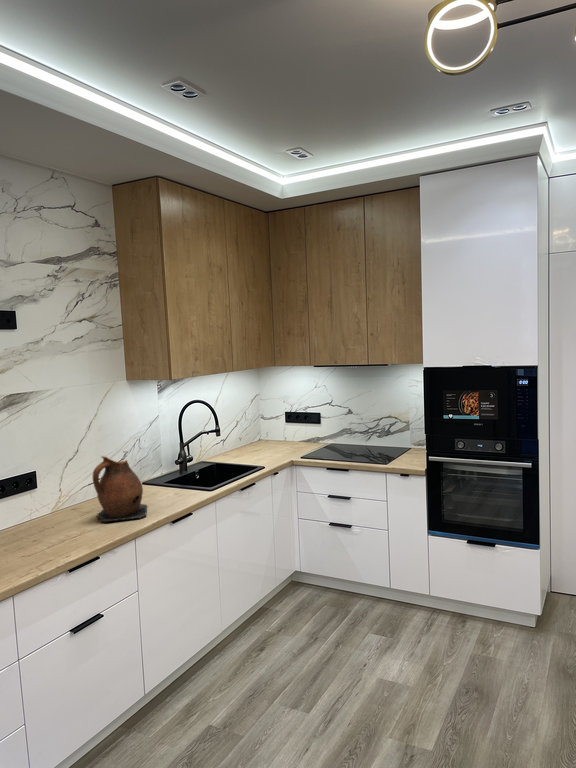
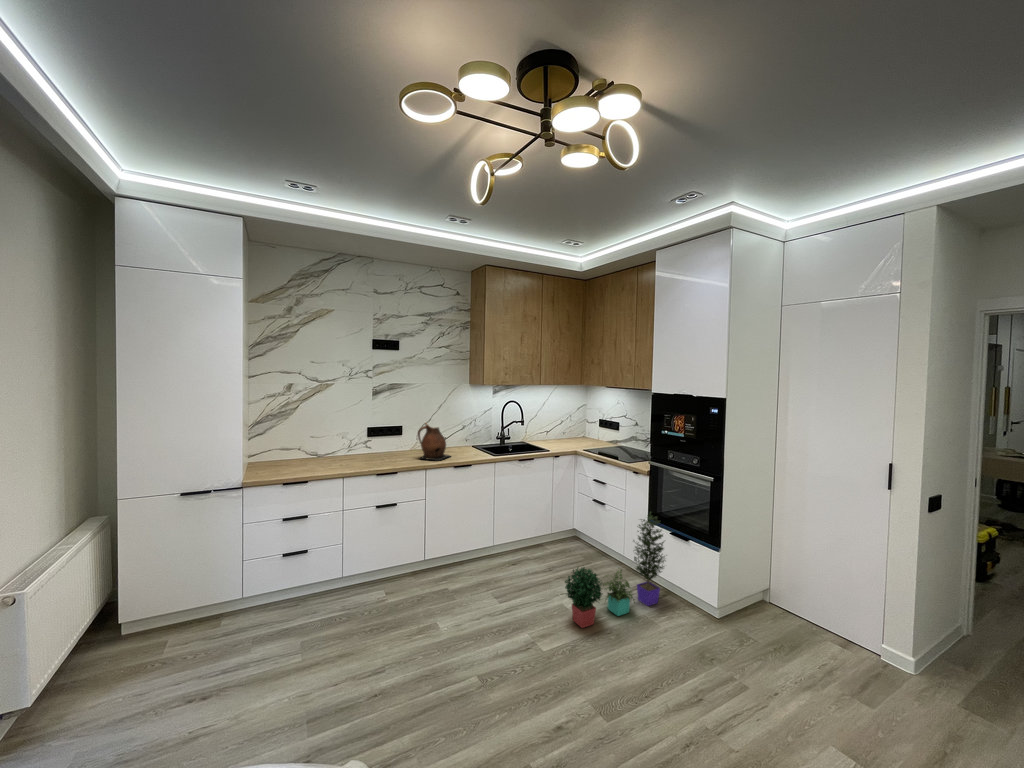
potted plant: none [398,520,481,702] -> present [565,512,665,628]

